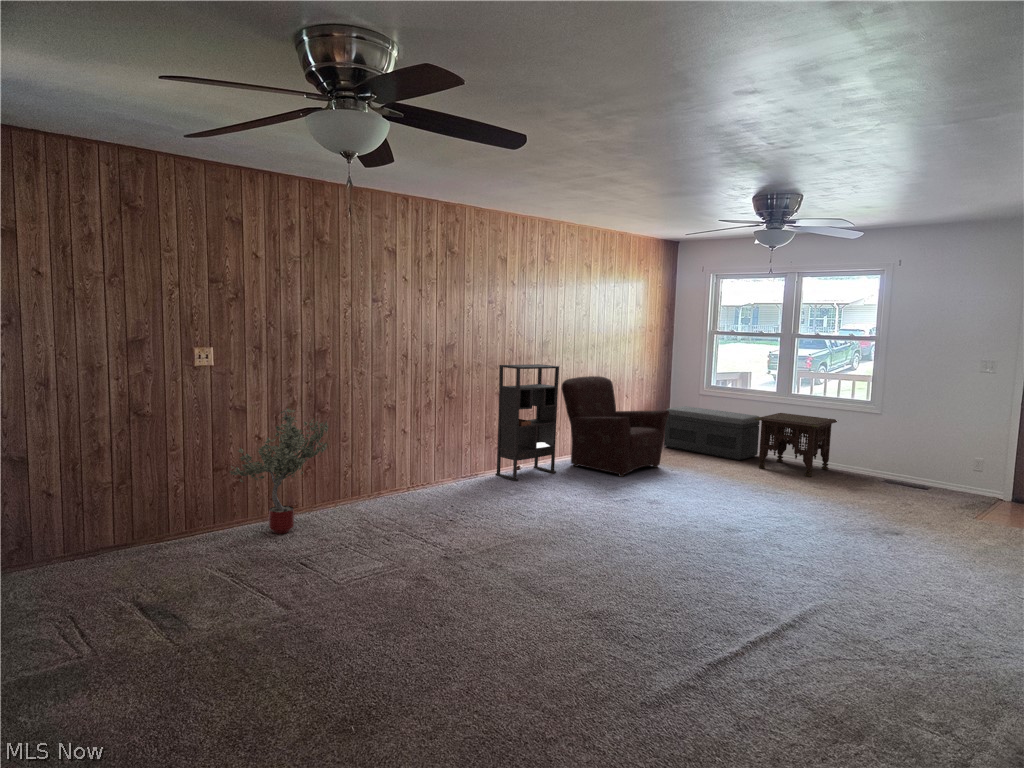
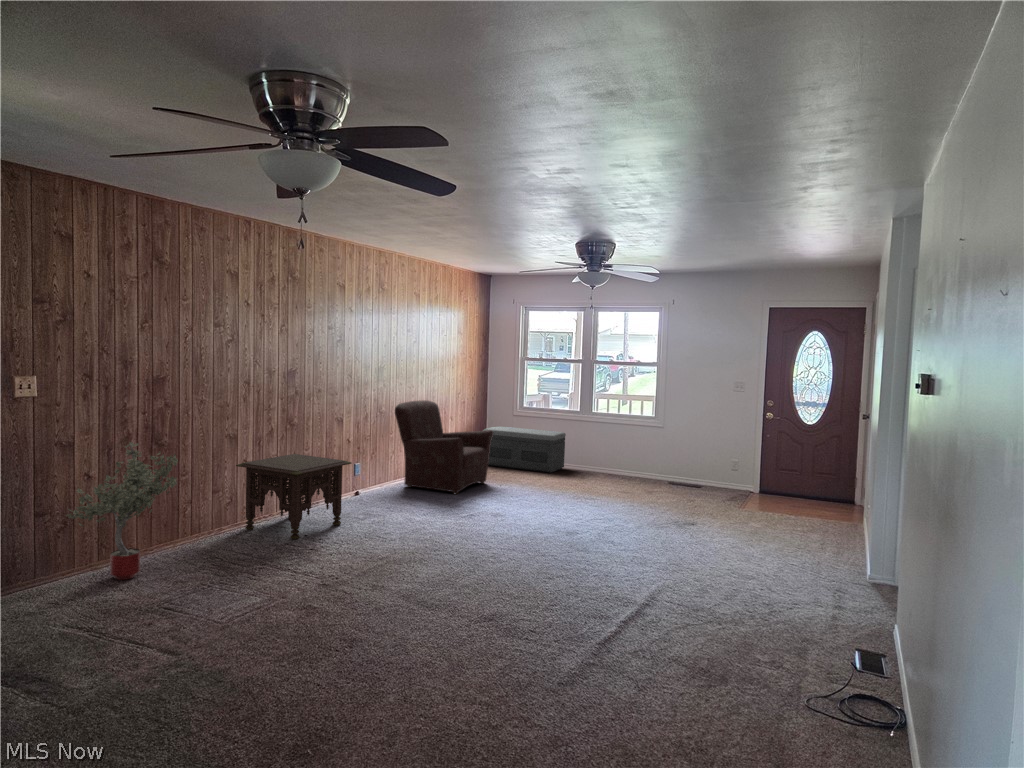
bookshelf: present [495,364,559,481] -> none [335,390,395,505]
side table: present [755,413,837,477] -> present [236,454,352,539]

